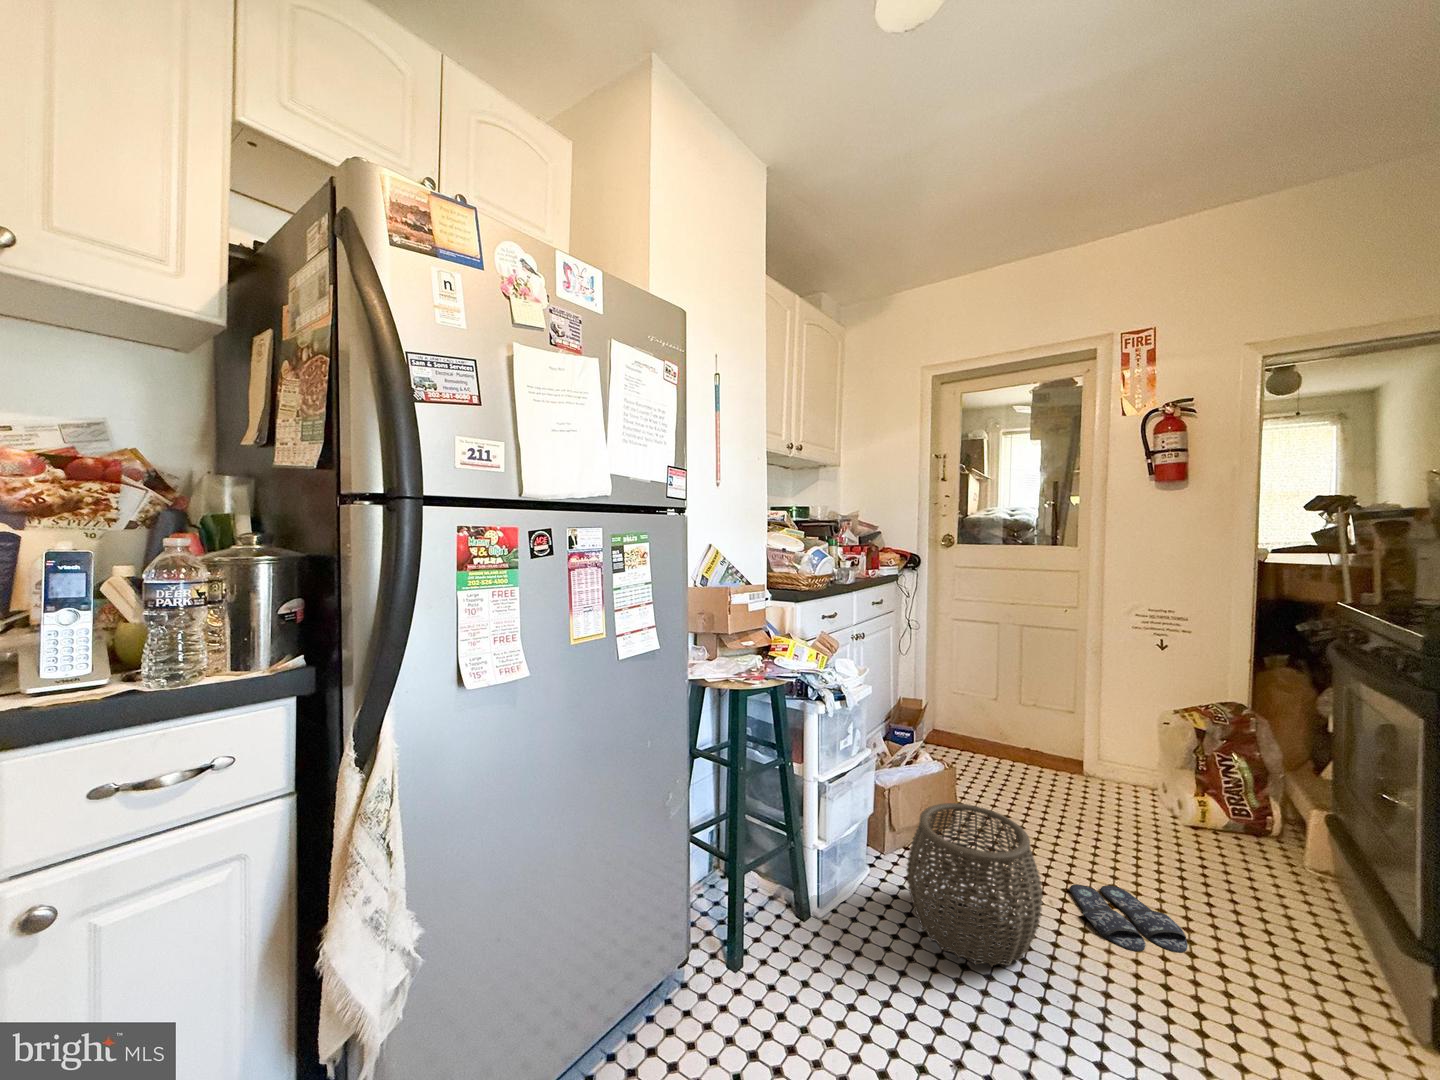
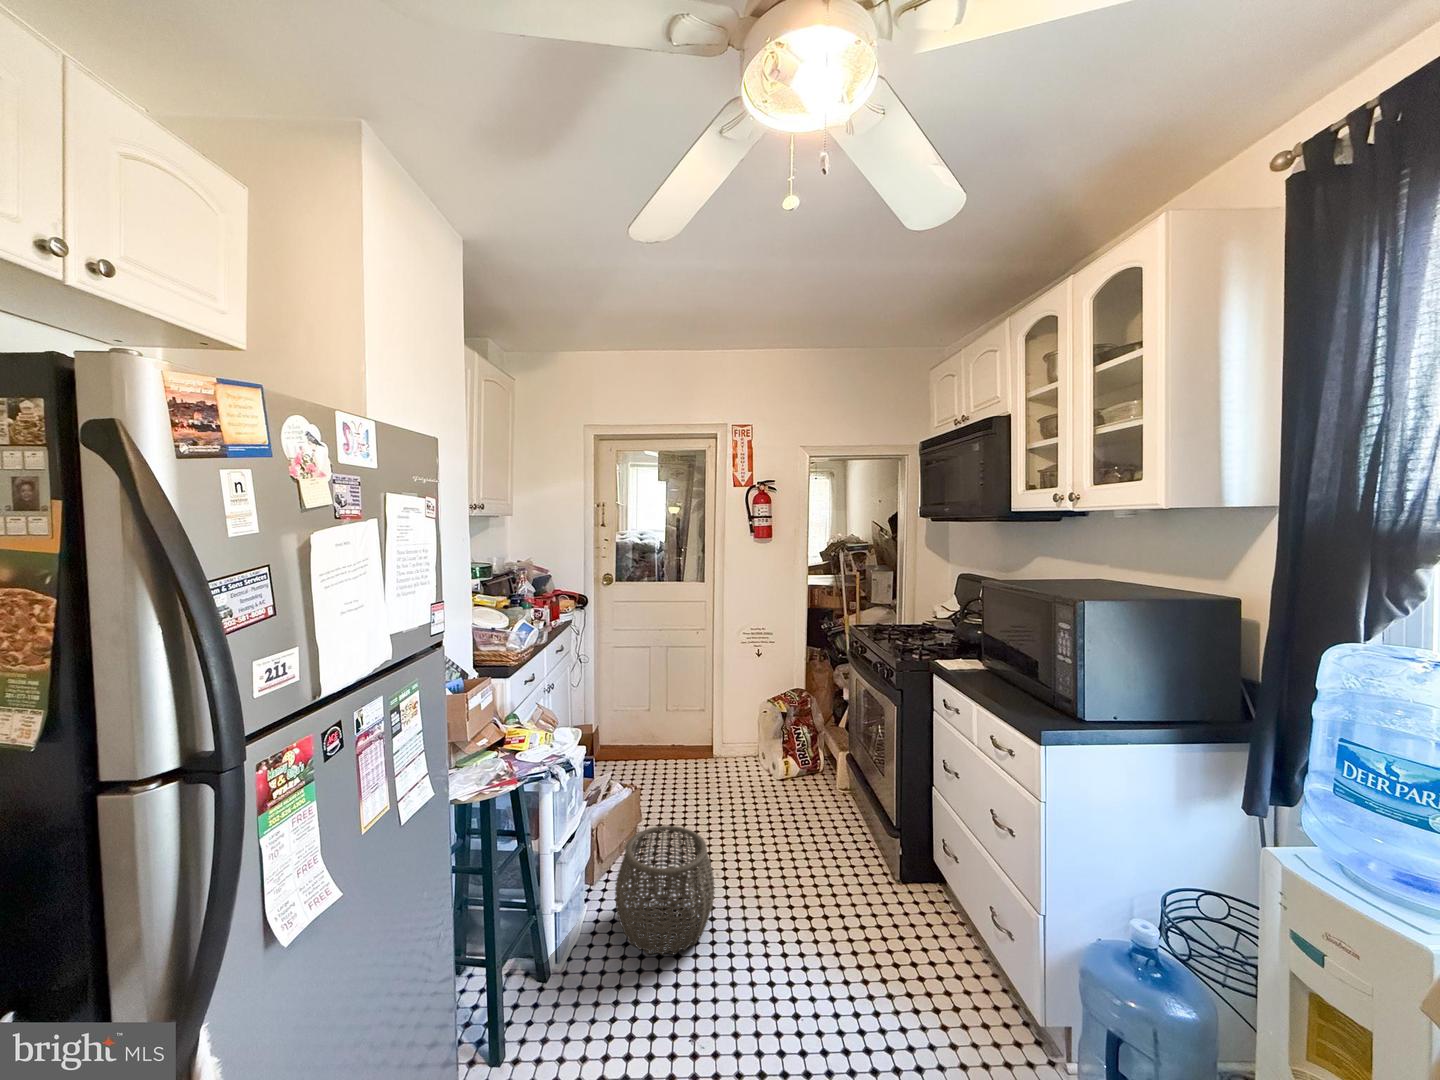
slippers: present [1070,884,1187,953] -> none [720,849,790,895]

